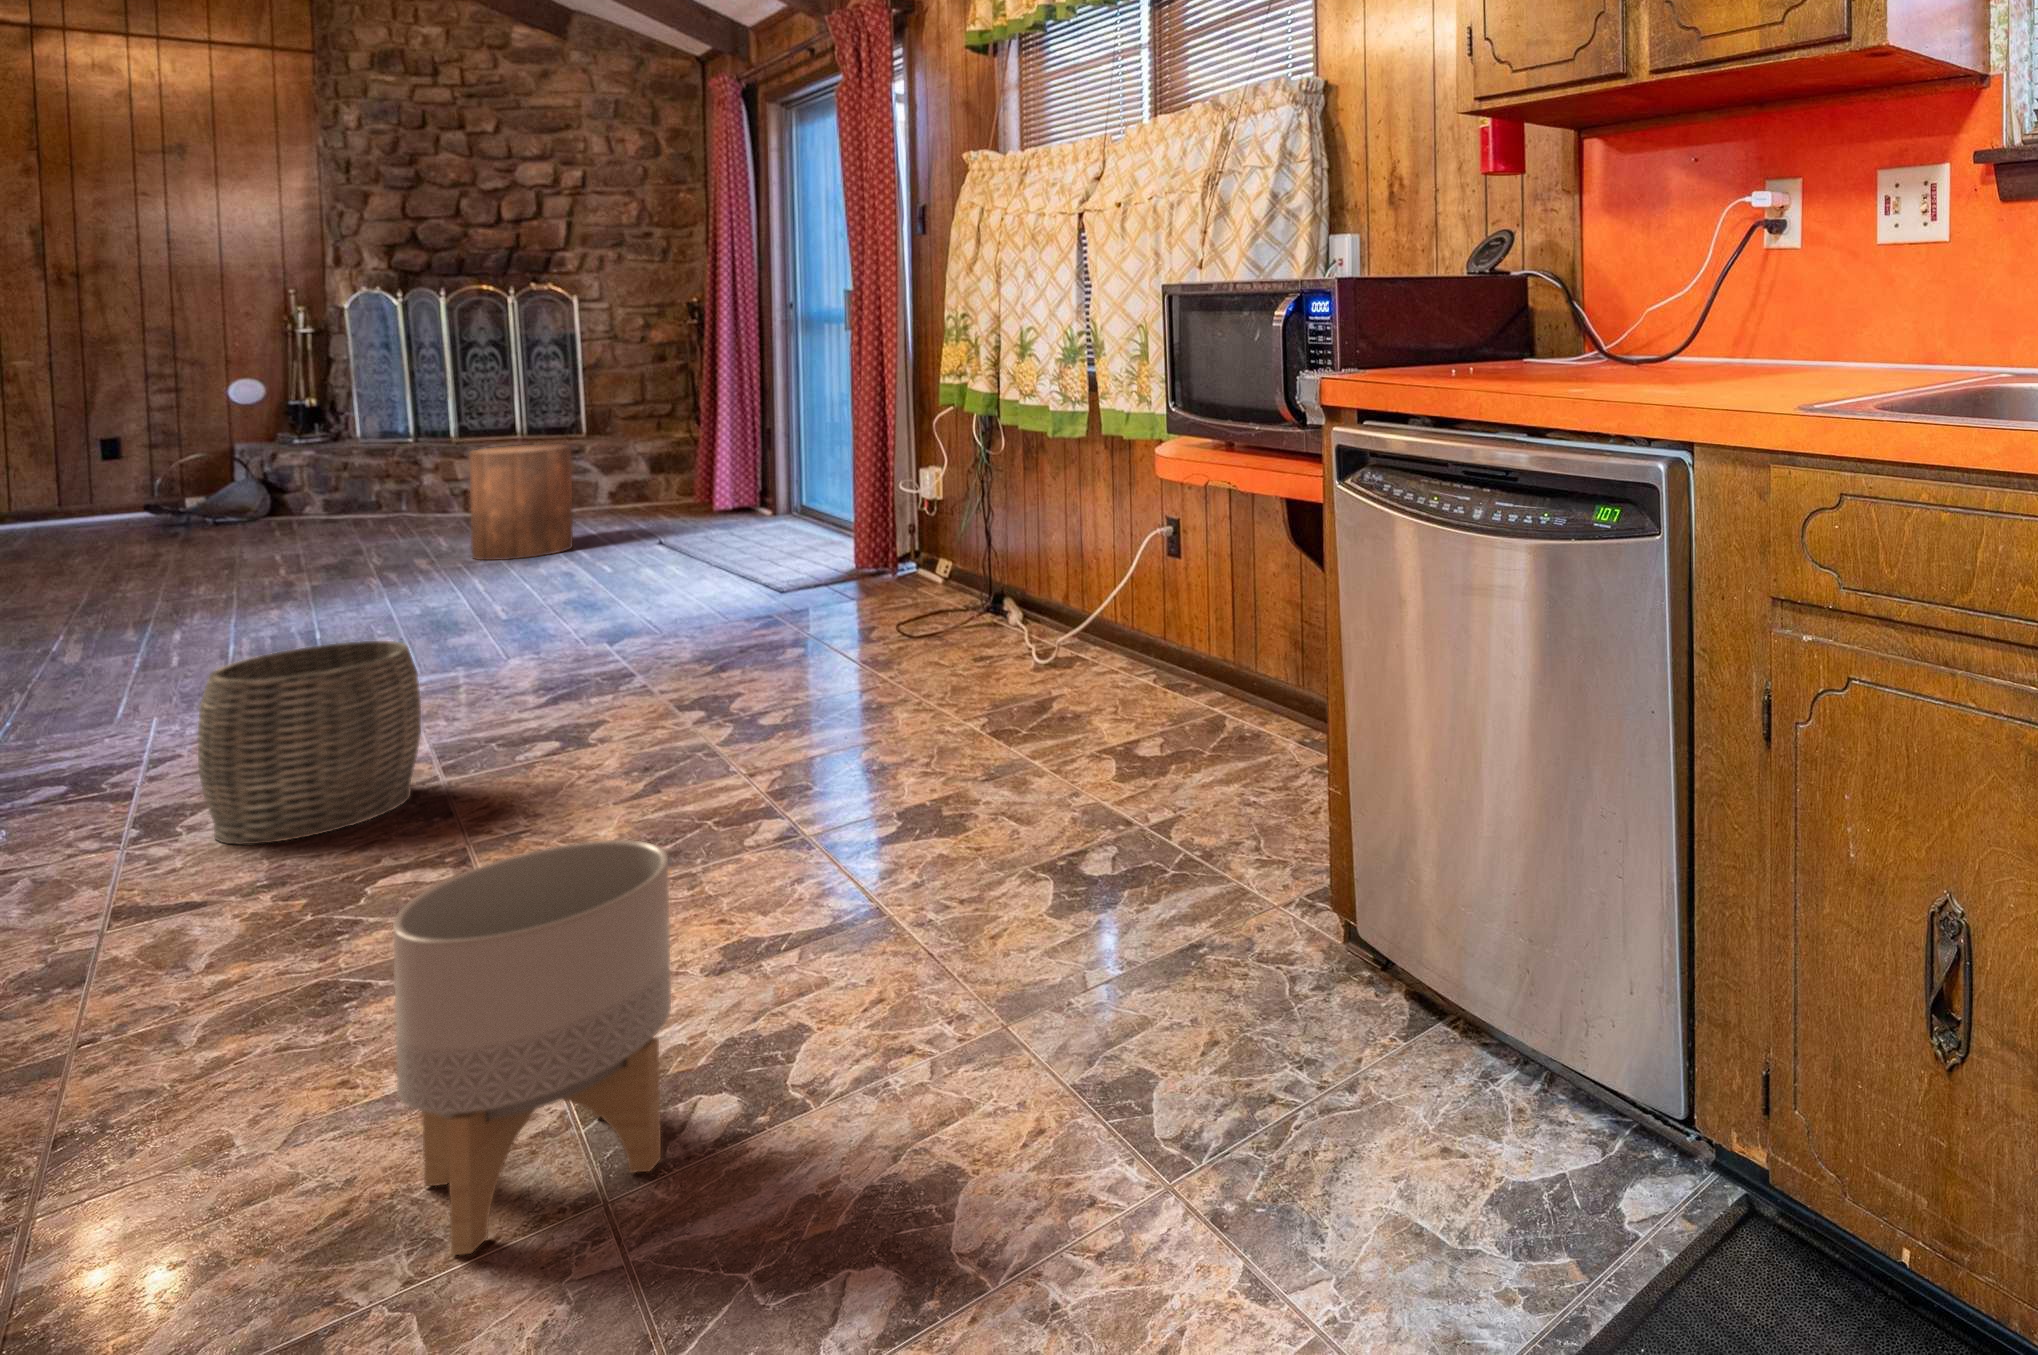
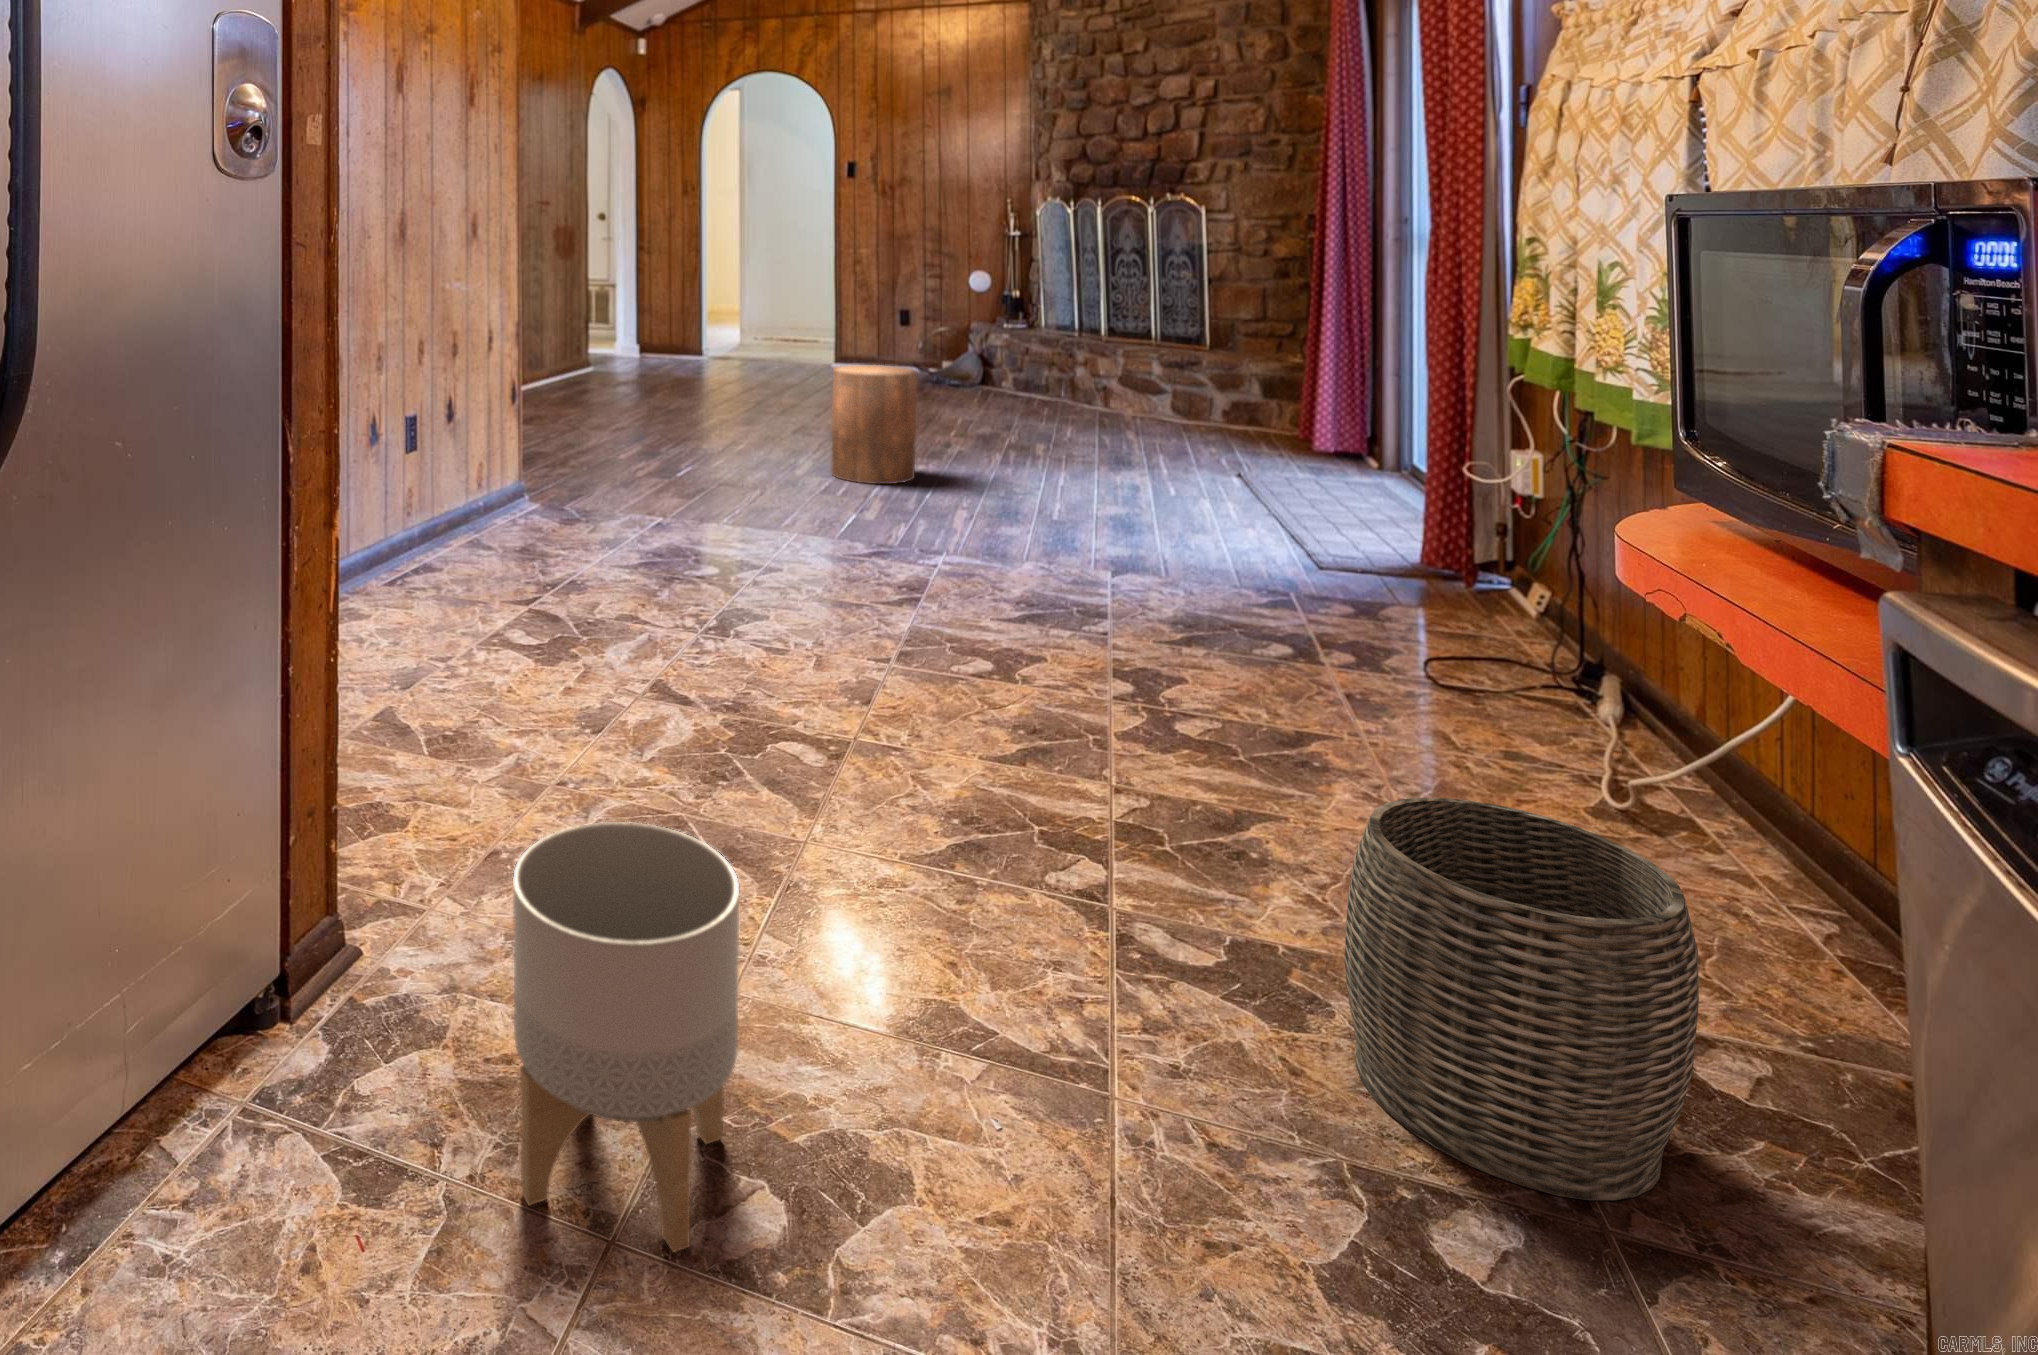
stool: present [469,444,573,560] -> present [831,365,917,484]
woven basket: present [198,641,421,845] -> present [1344,798,1699,1200]

